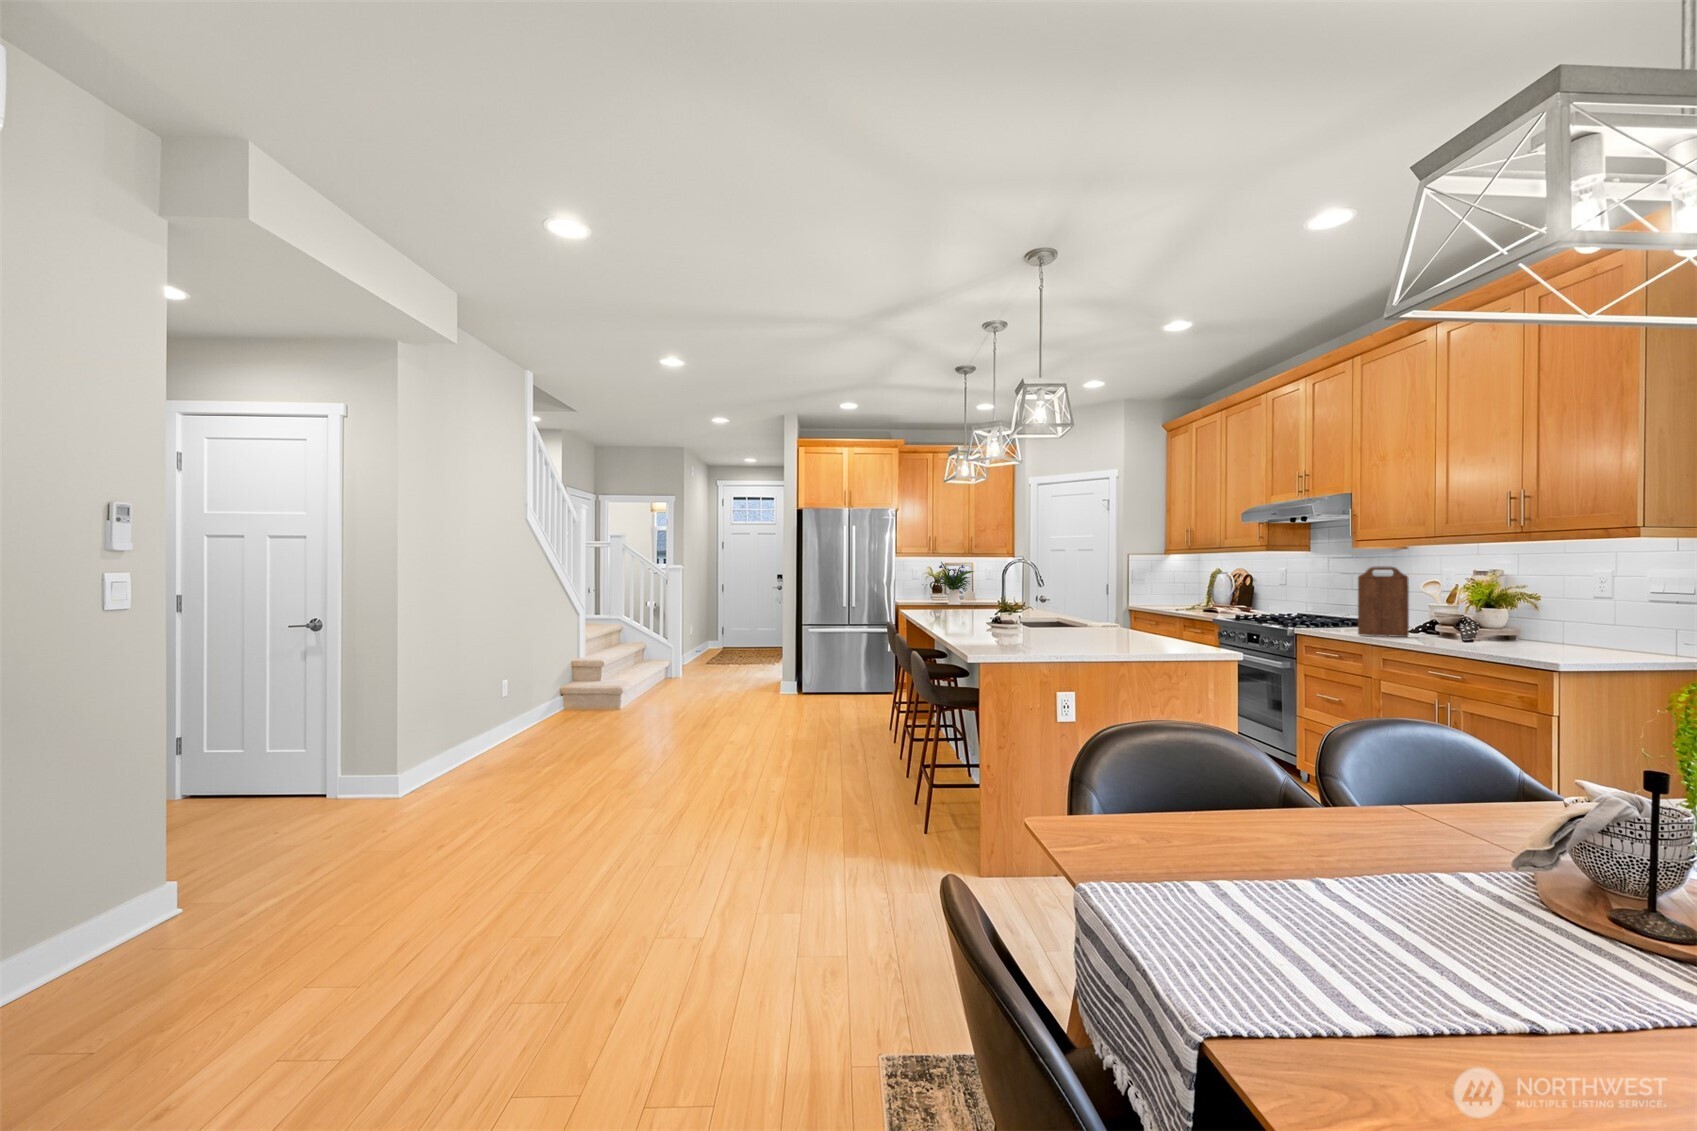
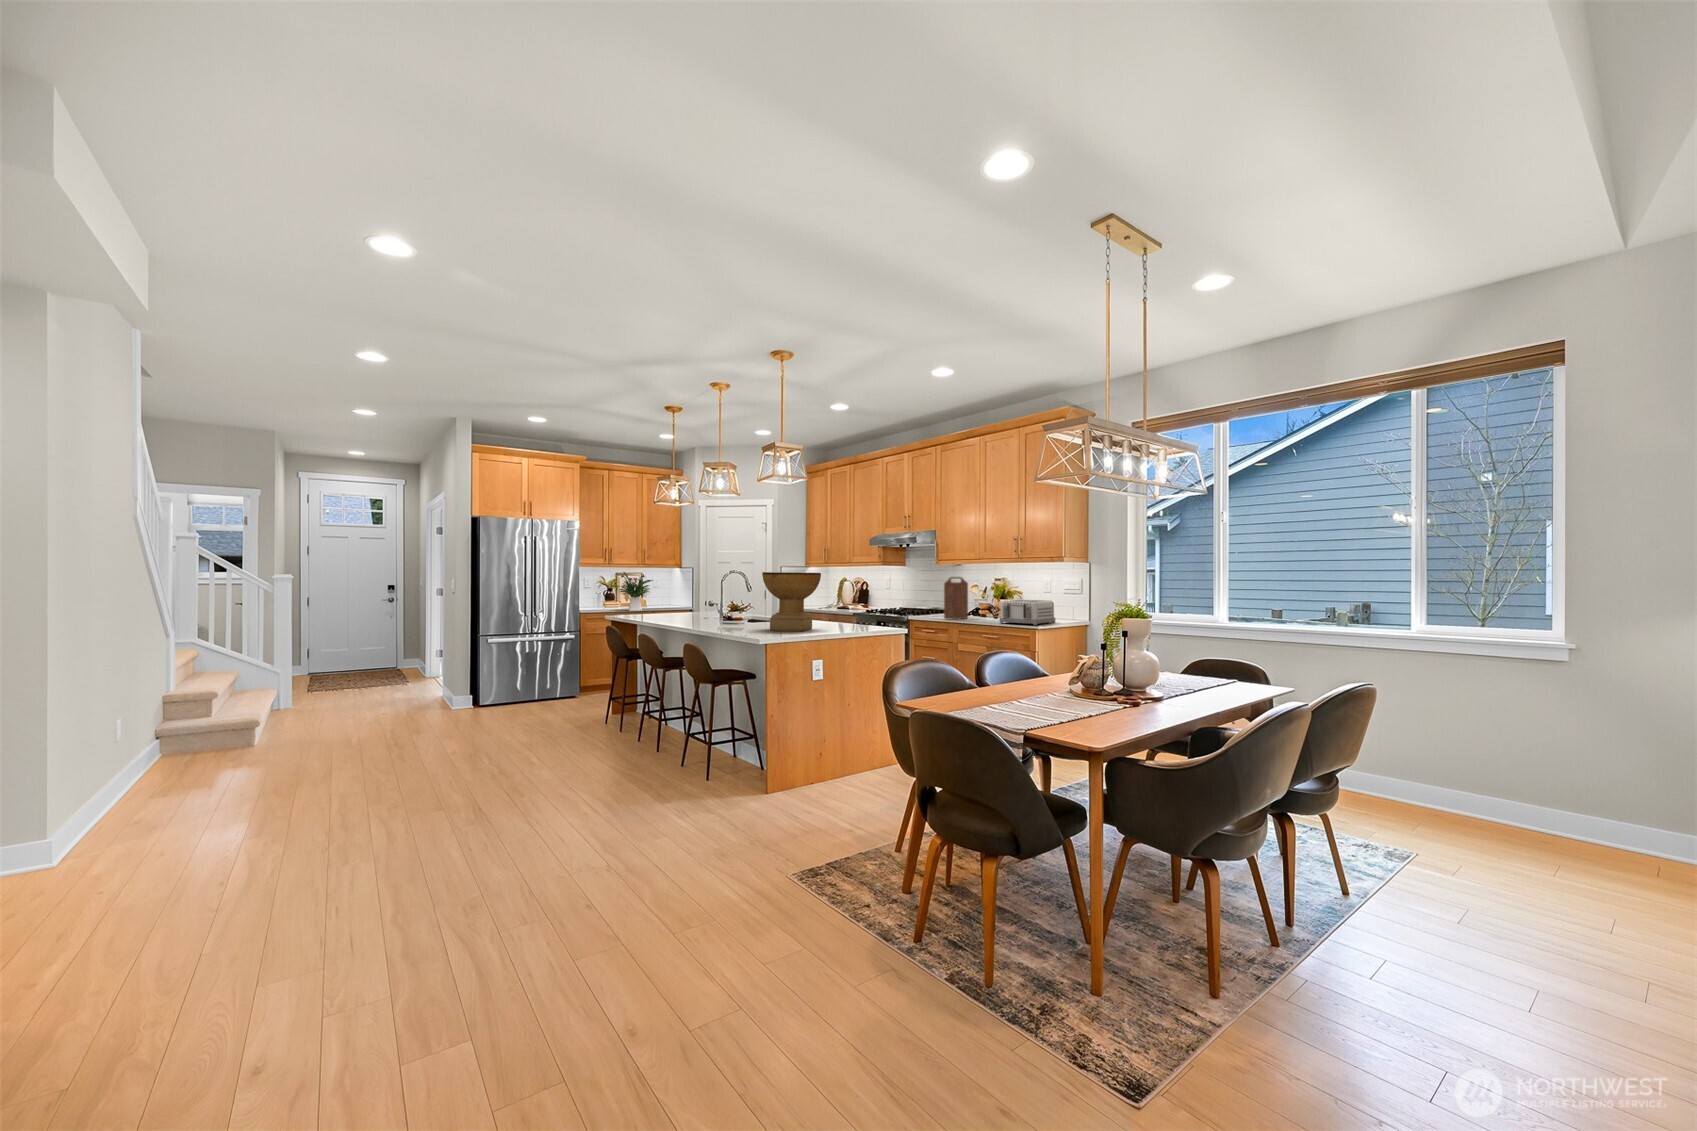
decorative bowl: none [1029,559,1115,642] -> present [762,572,821,631]
toaster: none [1471,609,1617,658] -> present [1000,600,1055,625]

